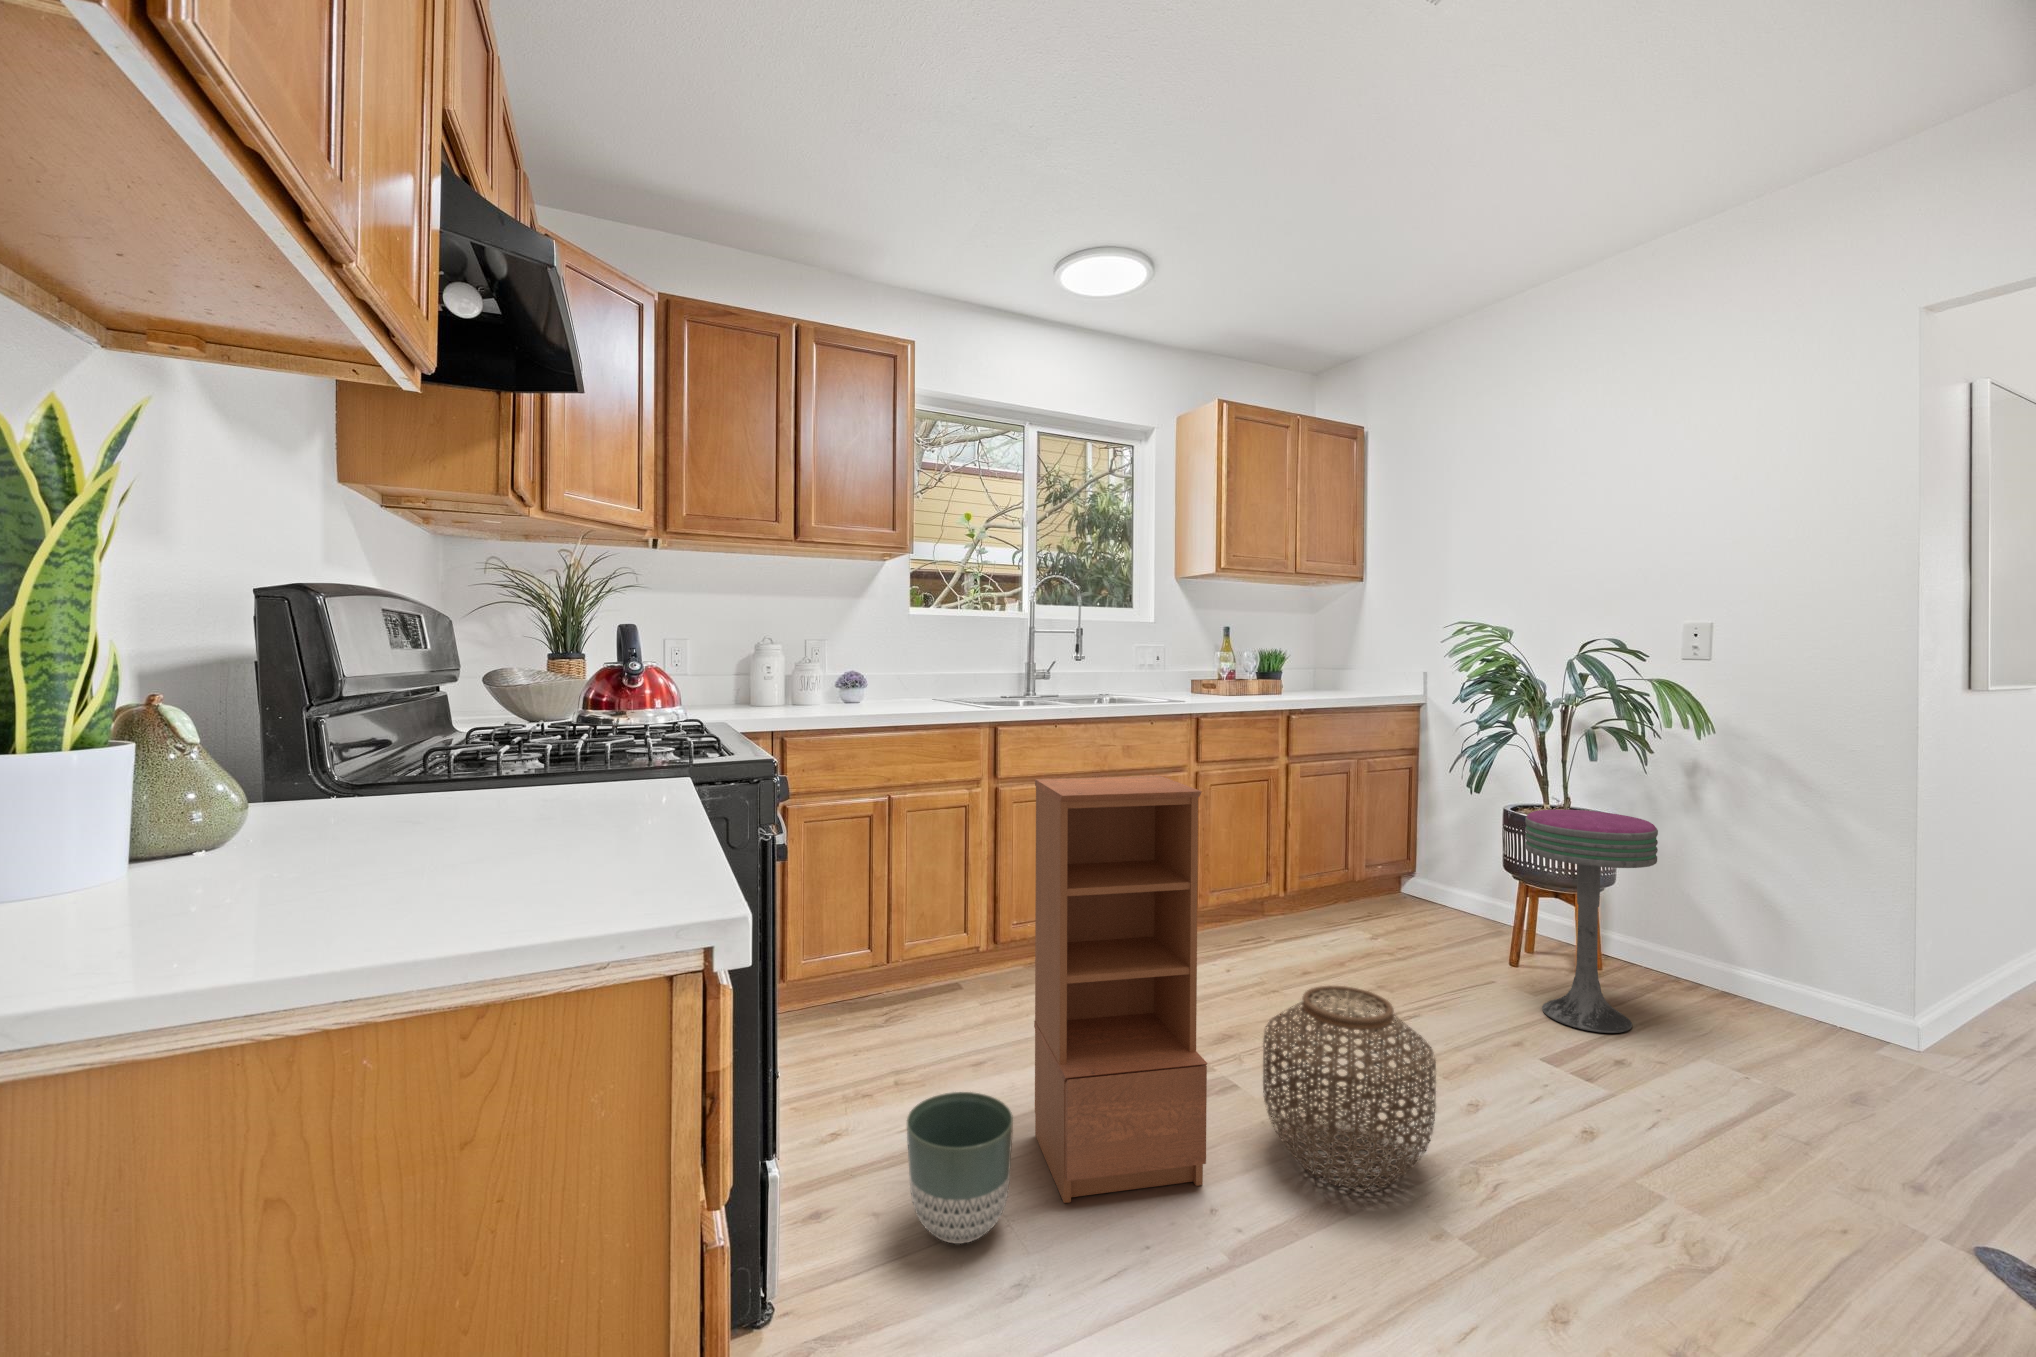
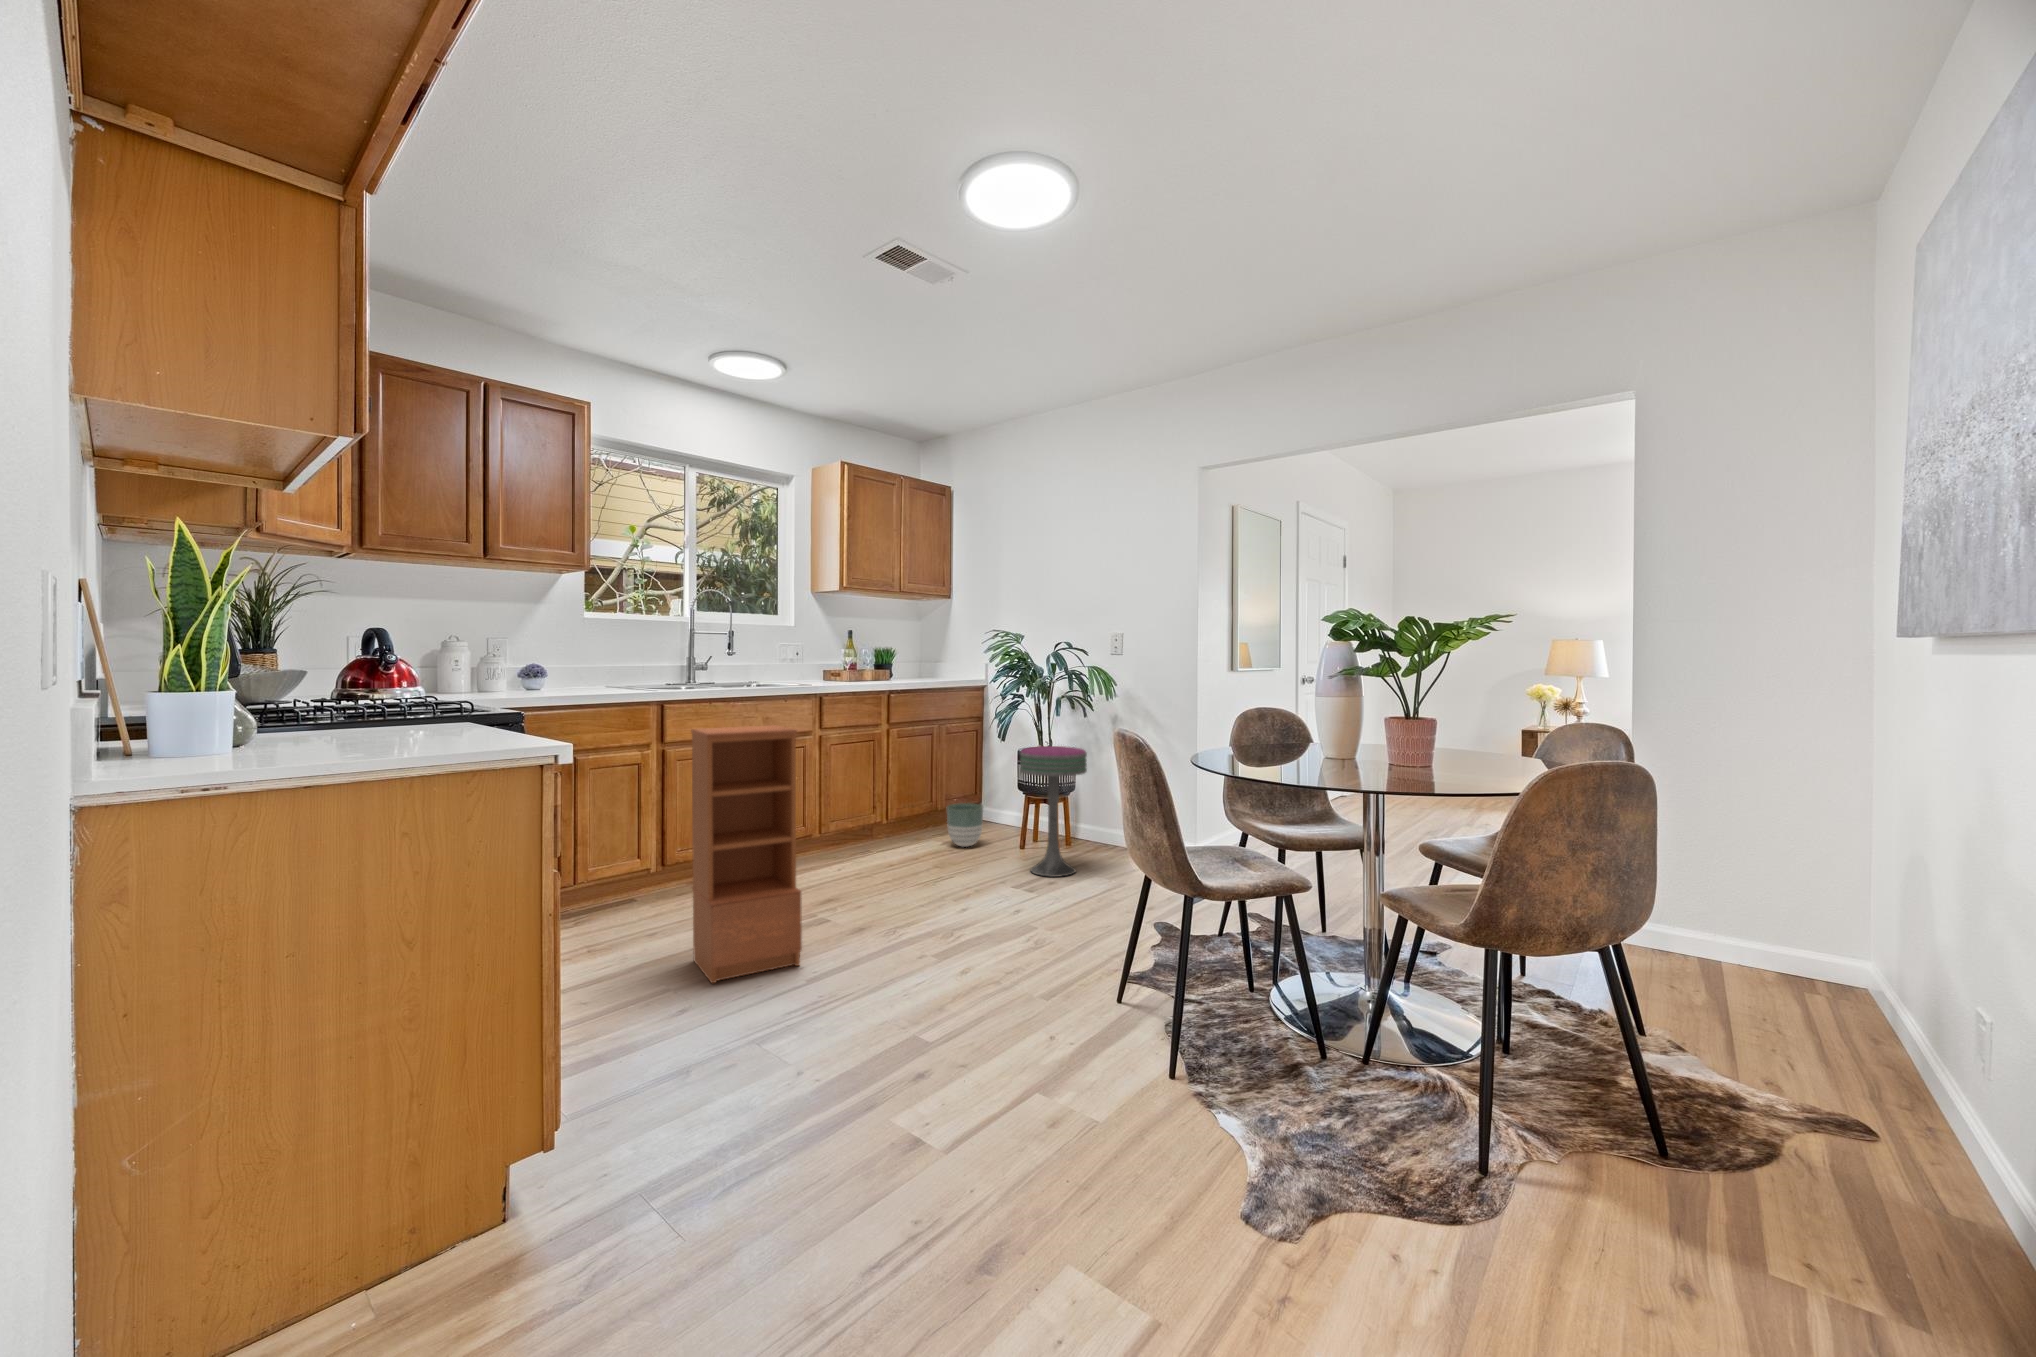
woven basket: present [1263,986,1436,1191] -> none [839,846,934,955]
planter: present [907,1092,1013,1244] -> present [947,803,983,847]

